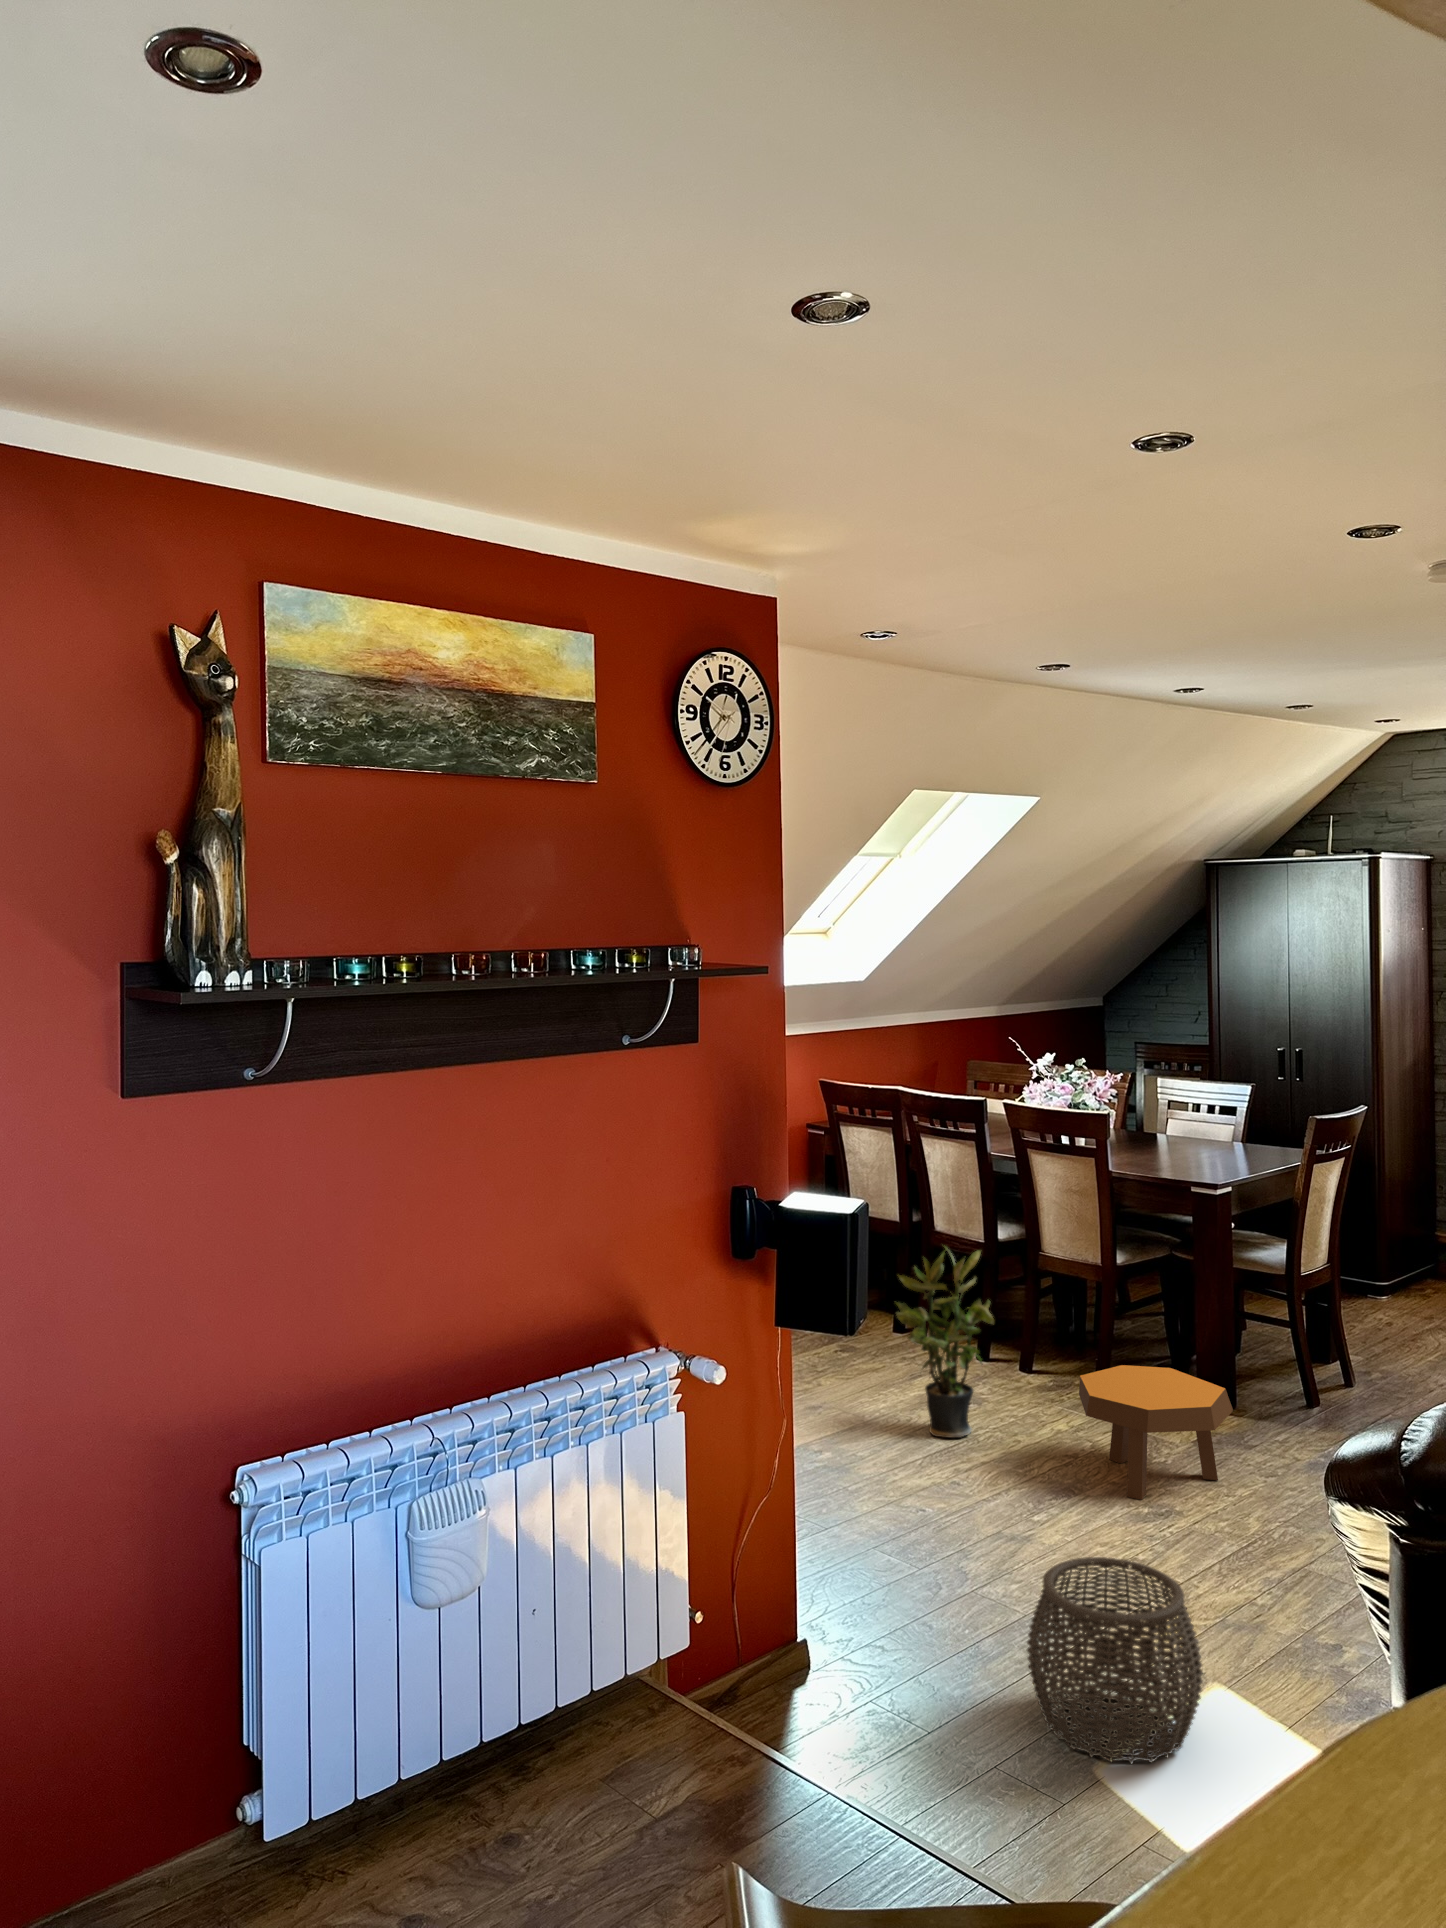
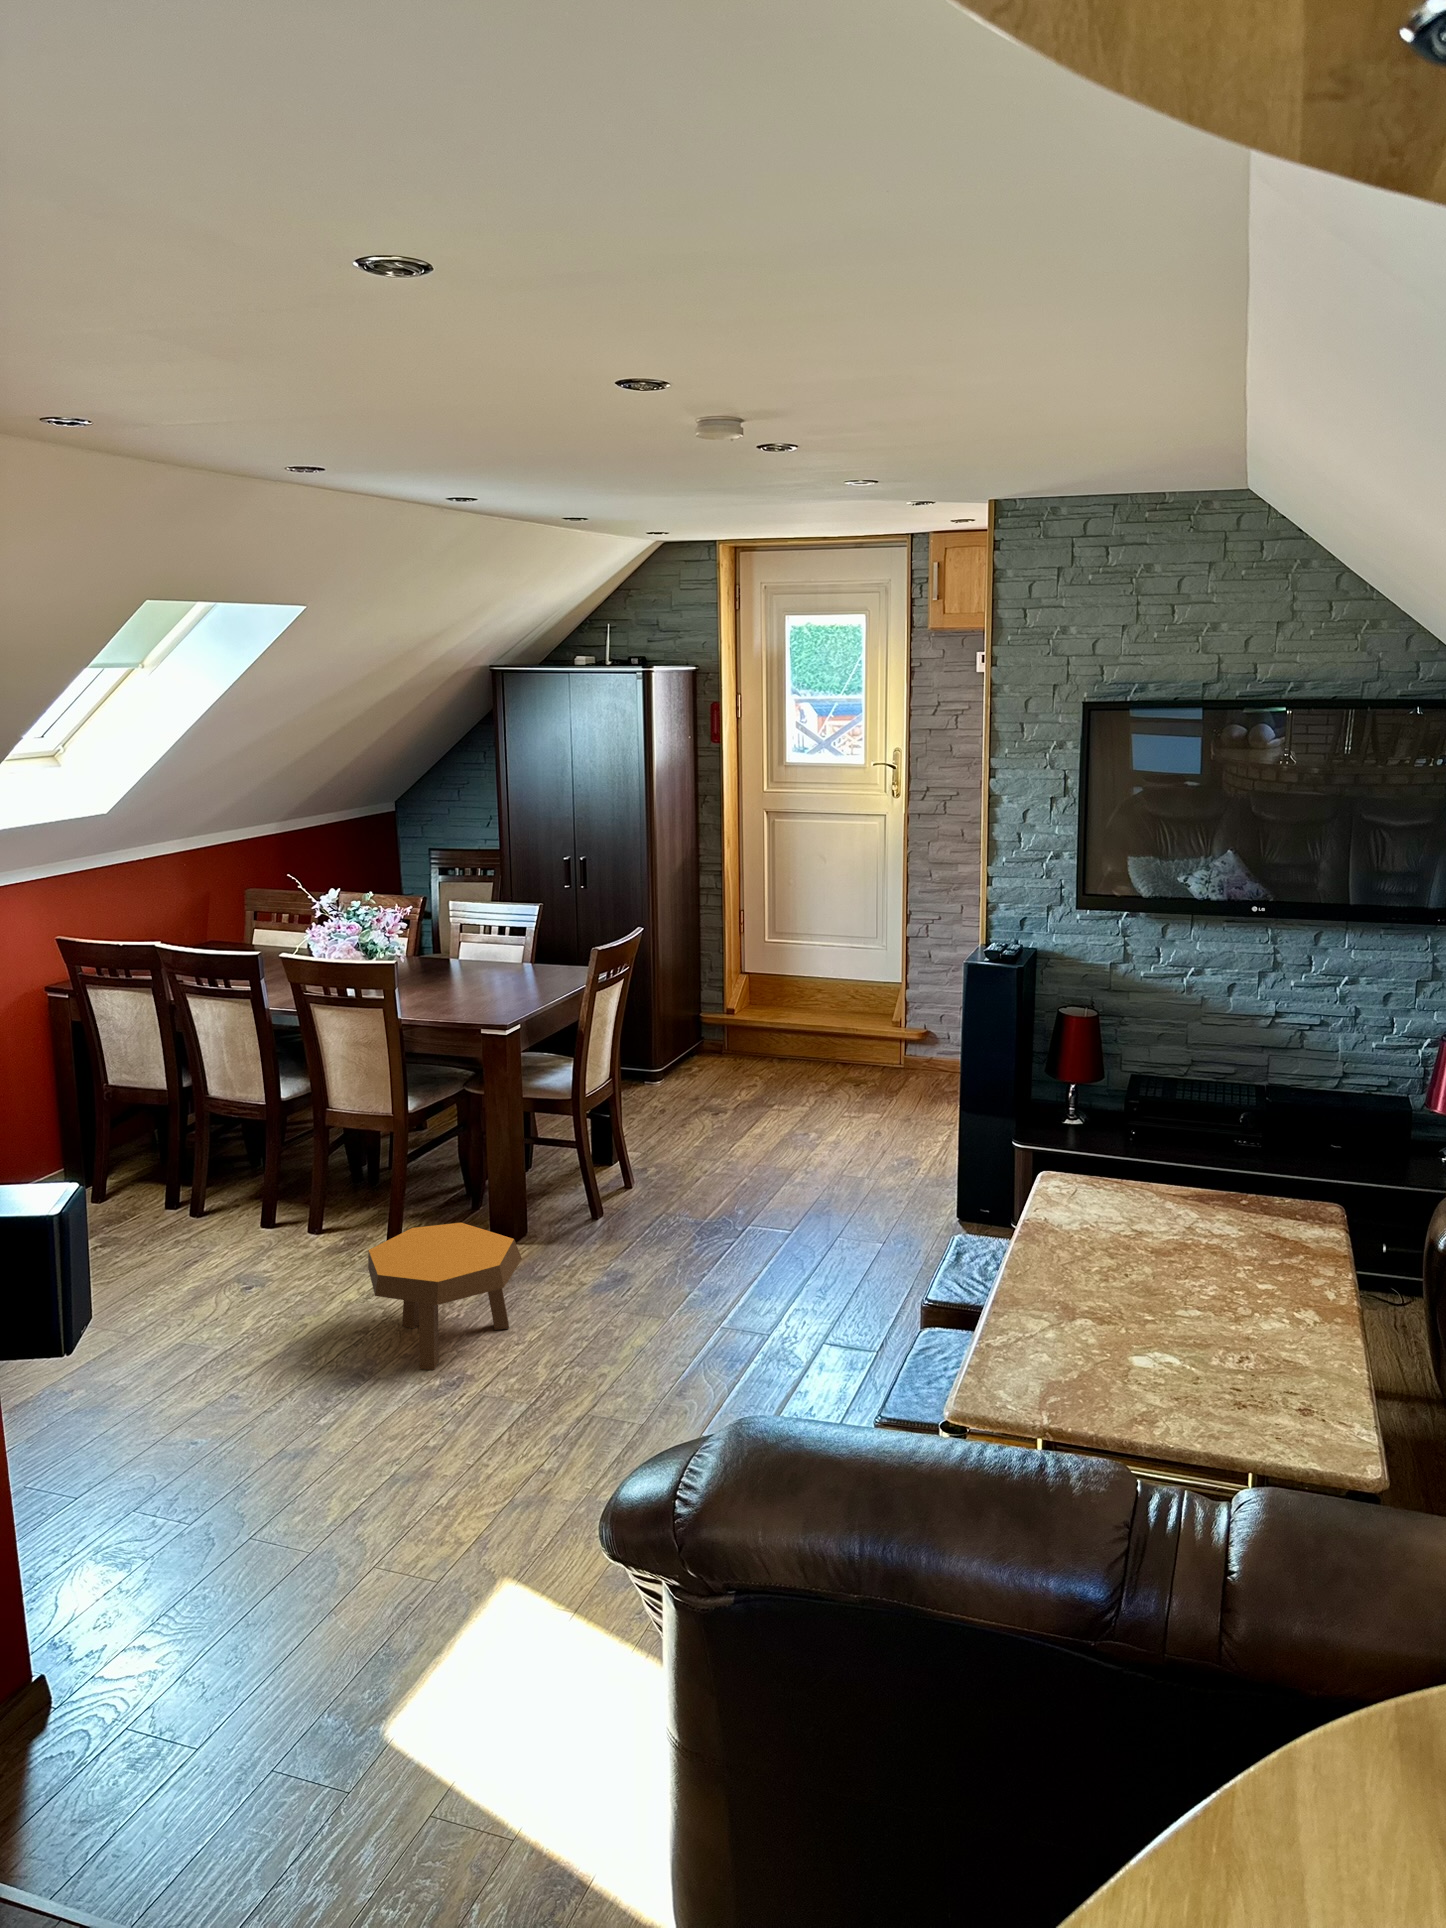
potted plant: present [896,1247,994,1438] -> none [156,1129,275,1336]
woven basket: present [1027,1557,1203,1764] -> none [303,1497,488,1721]

